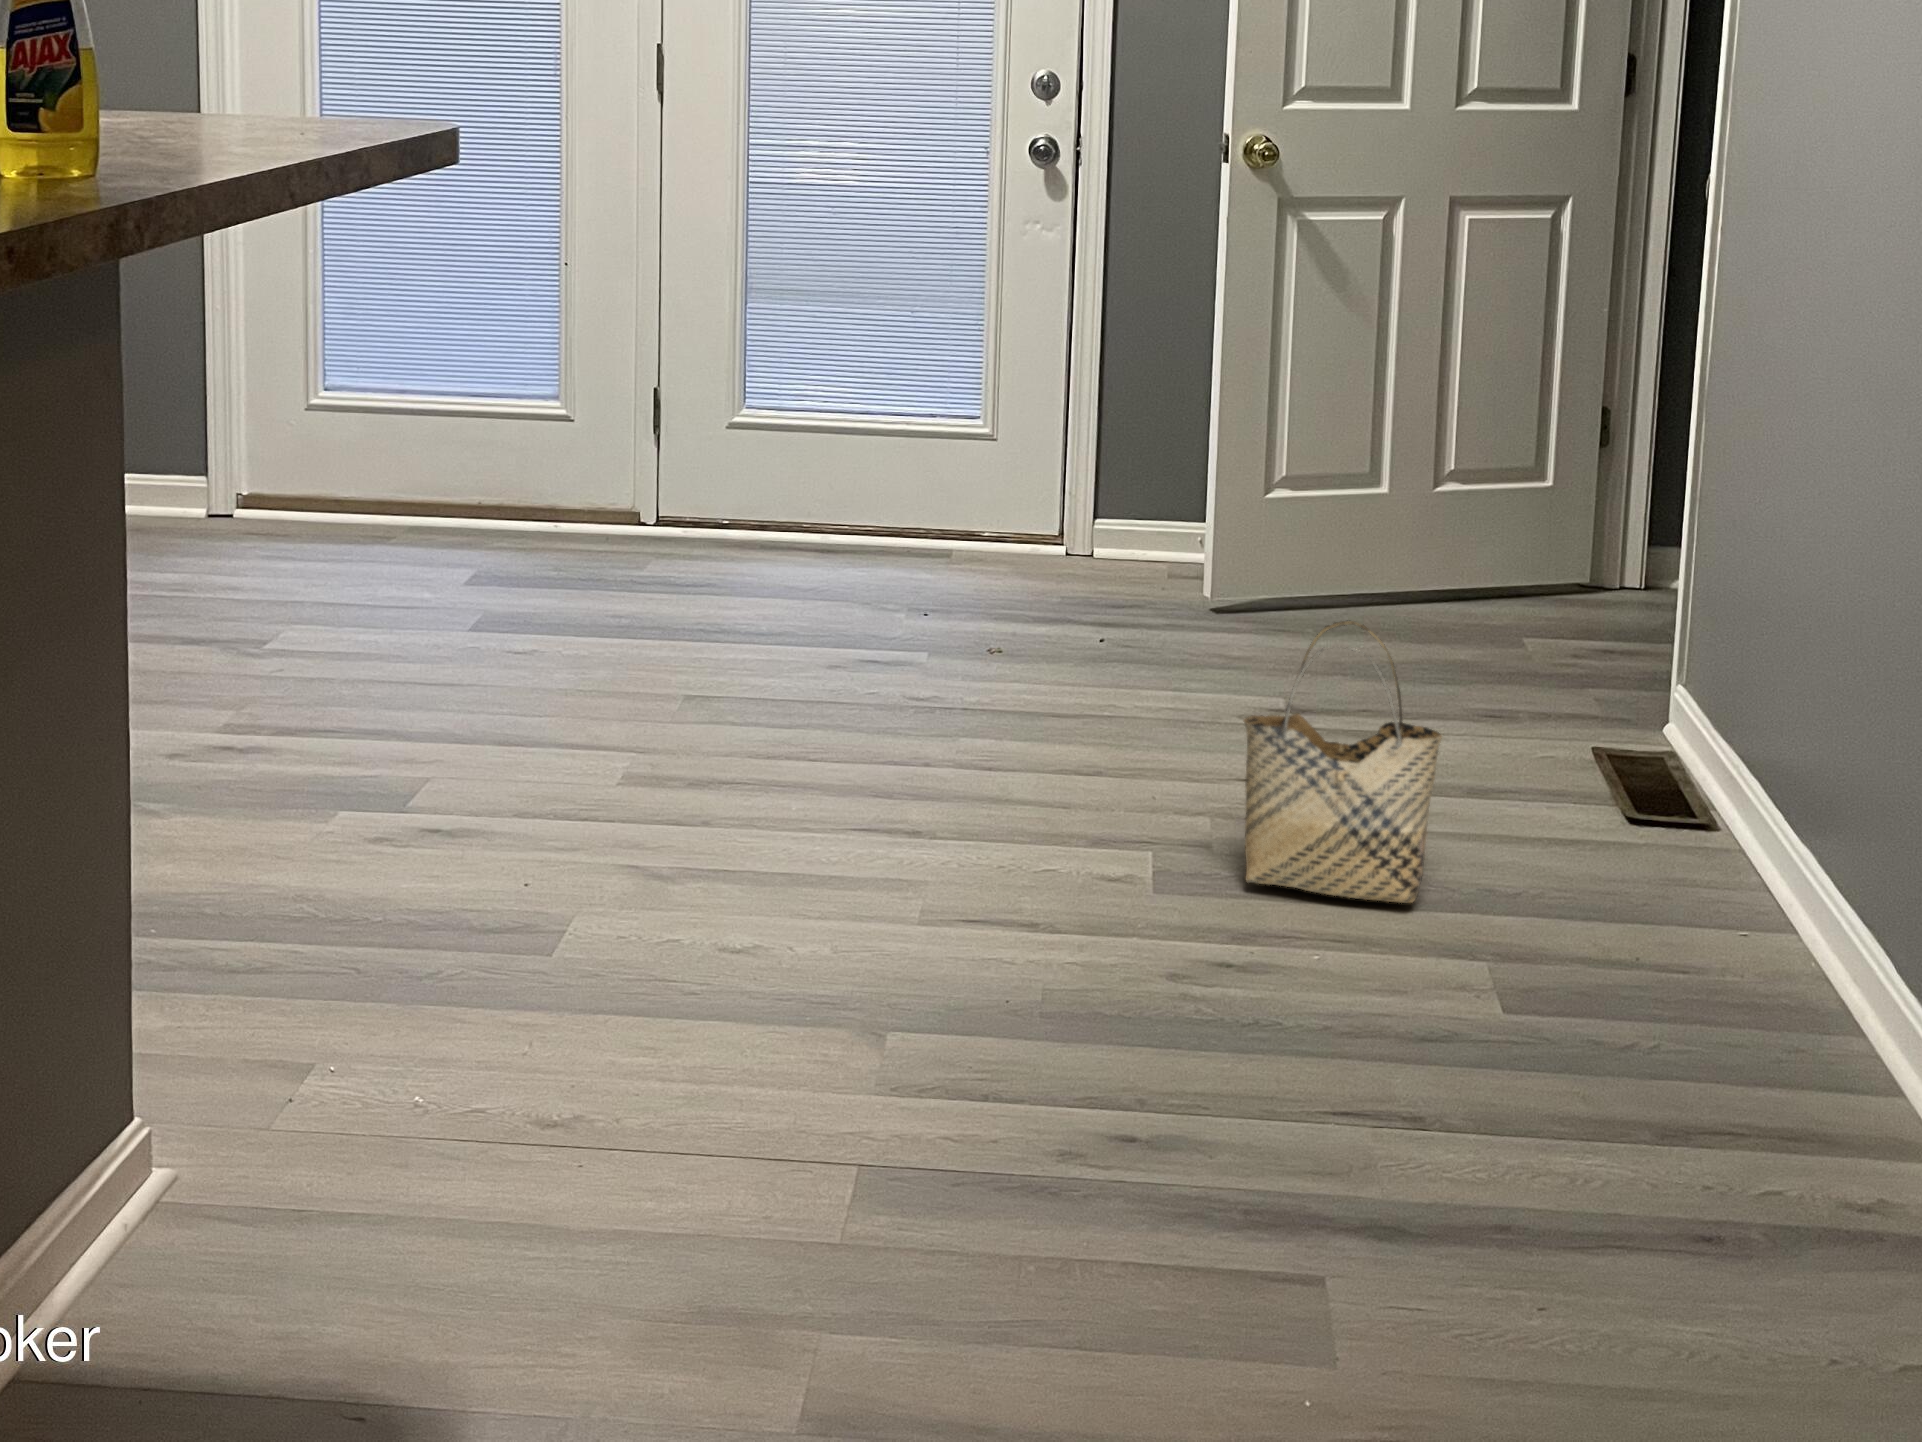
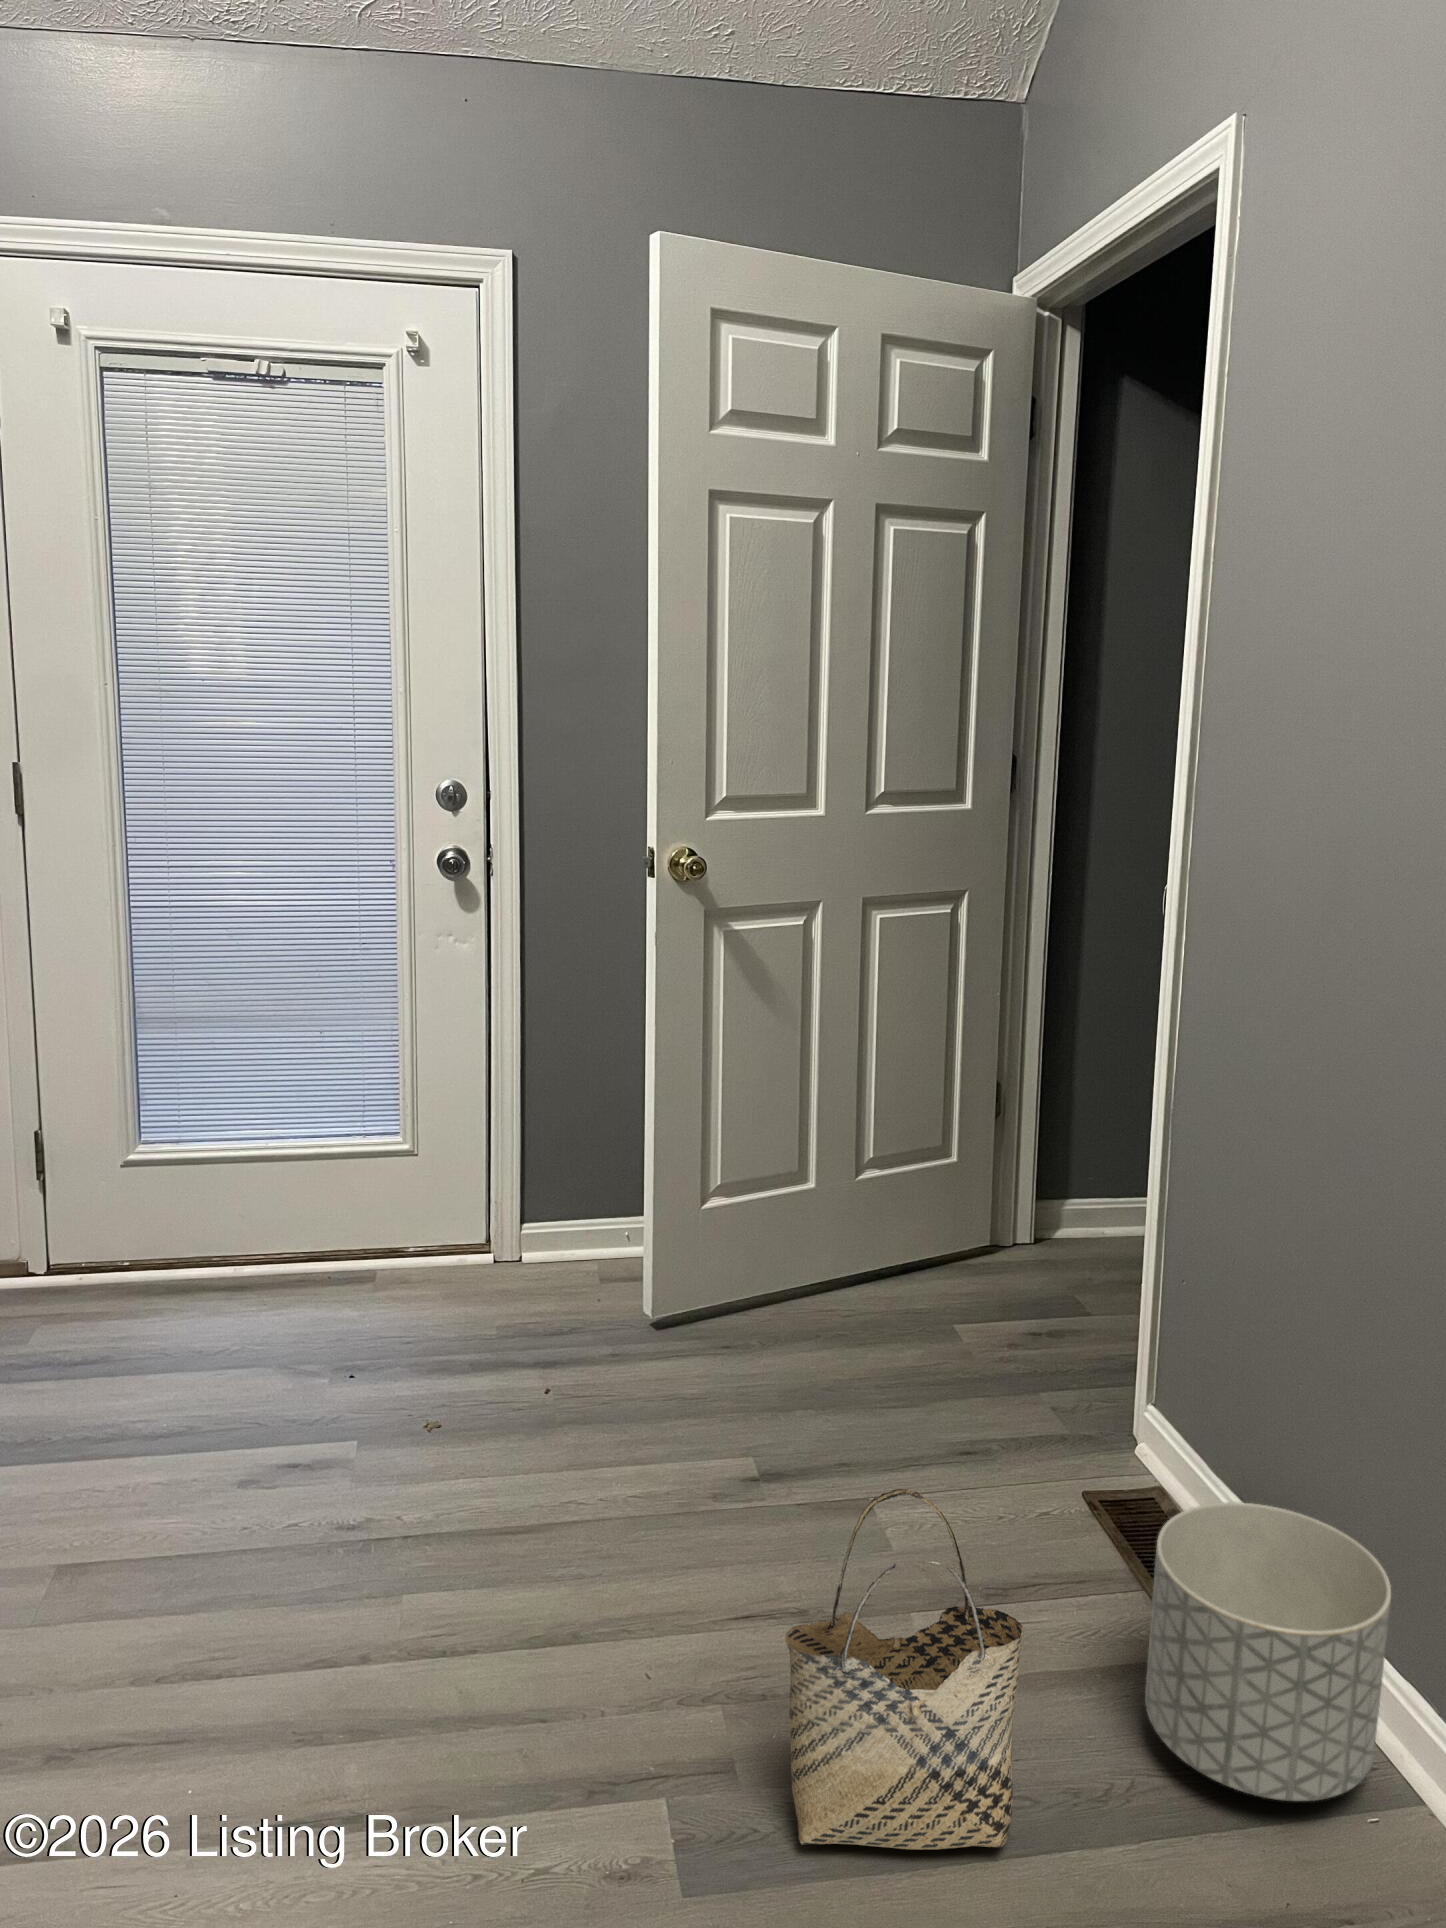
planter: none [1567,691,1778,912] -> present [1145,1502,1391,1801]

